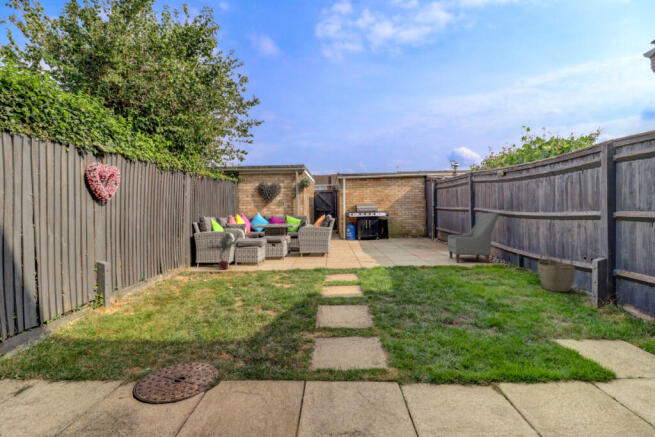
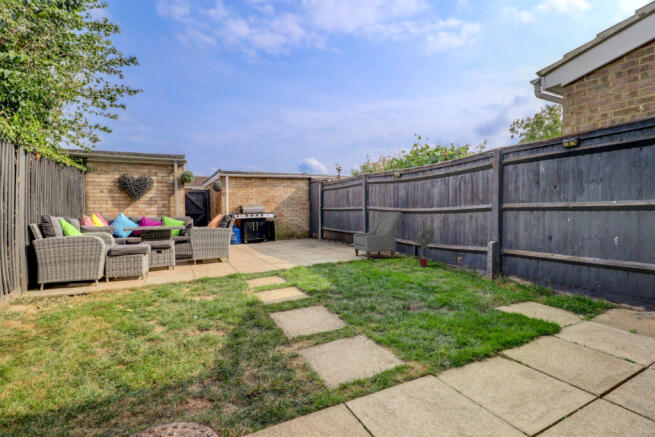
potted tree: present [208,230,239,269] -> present [415,224,438,267]
woven basket: present [538,252,575,292] -> none [460,244,492,280]

